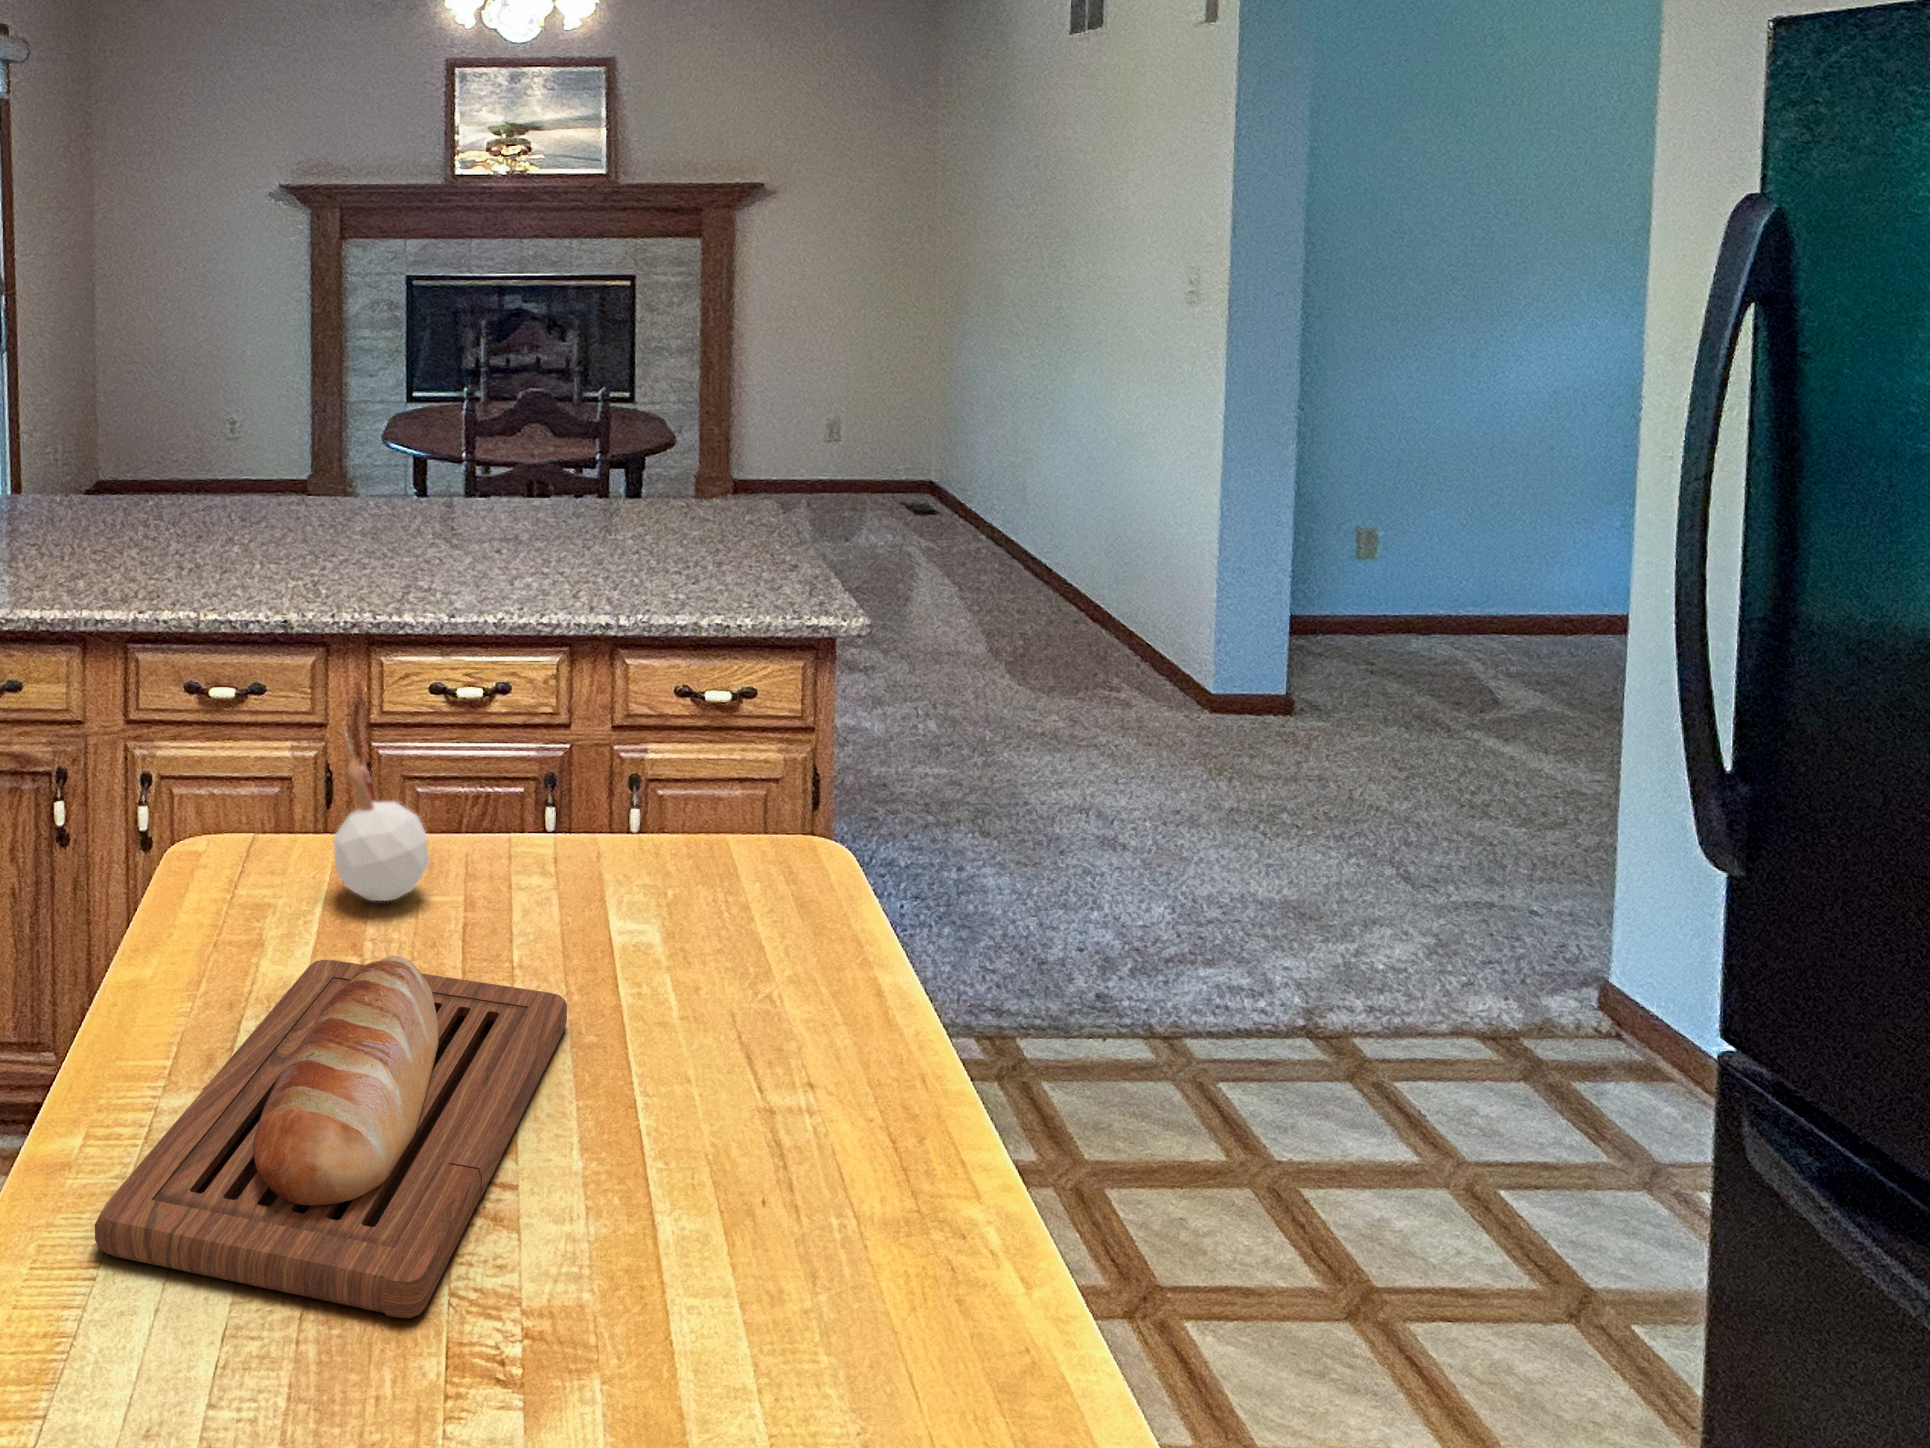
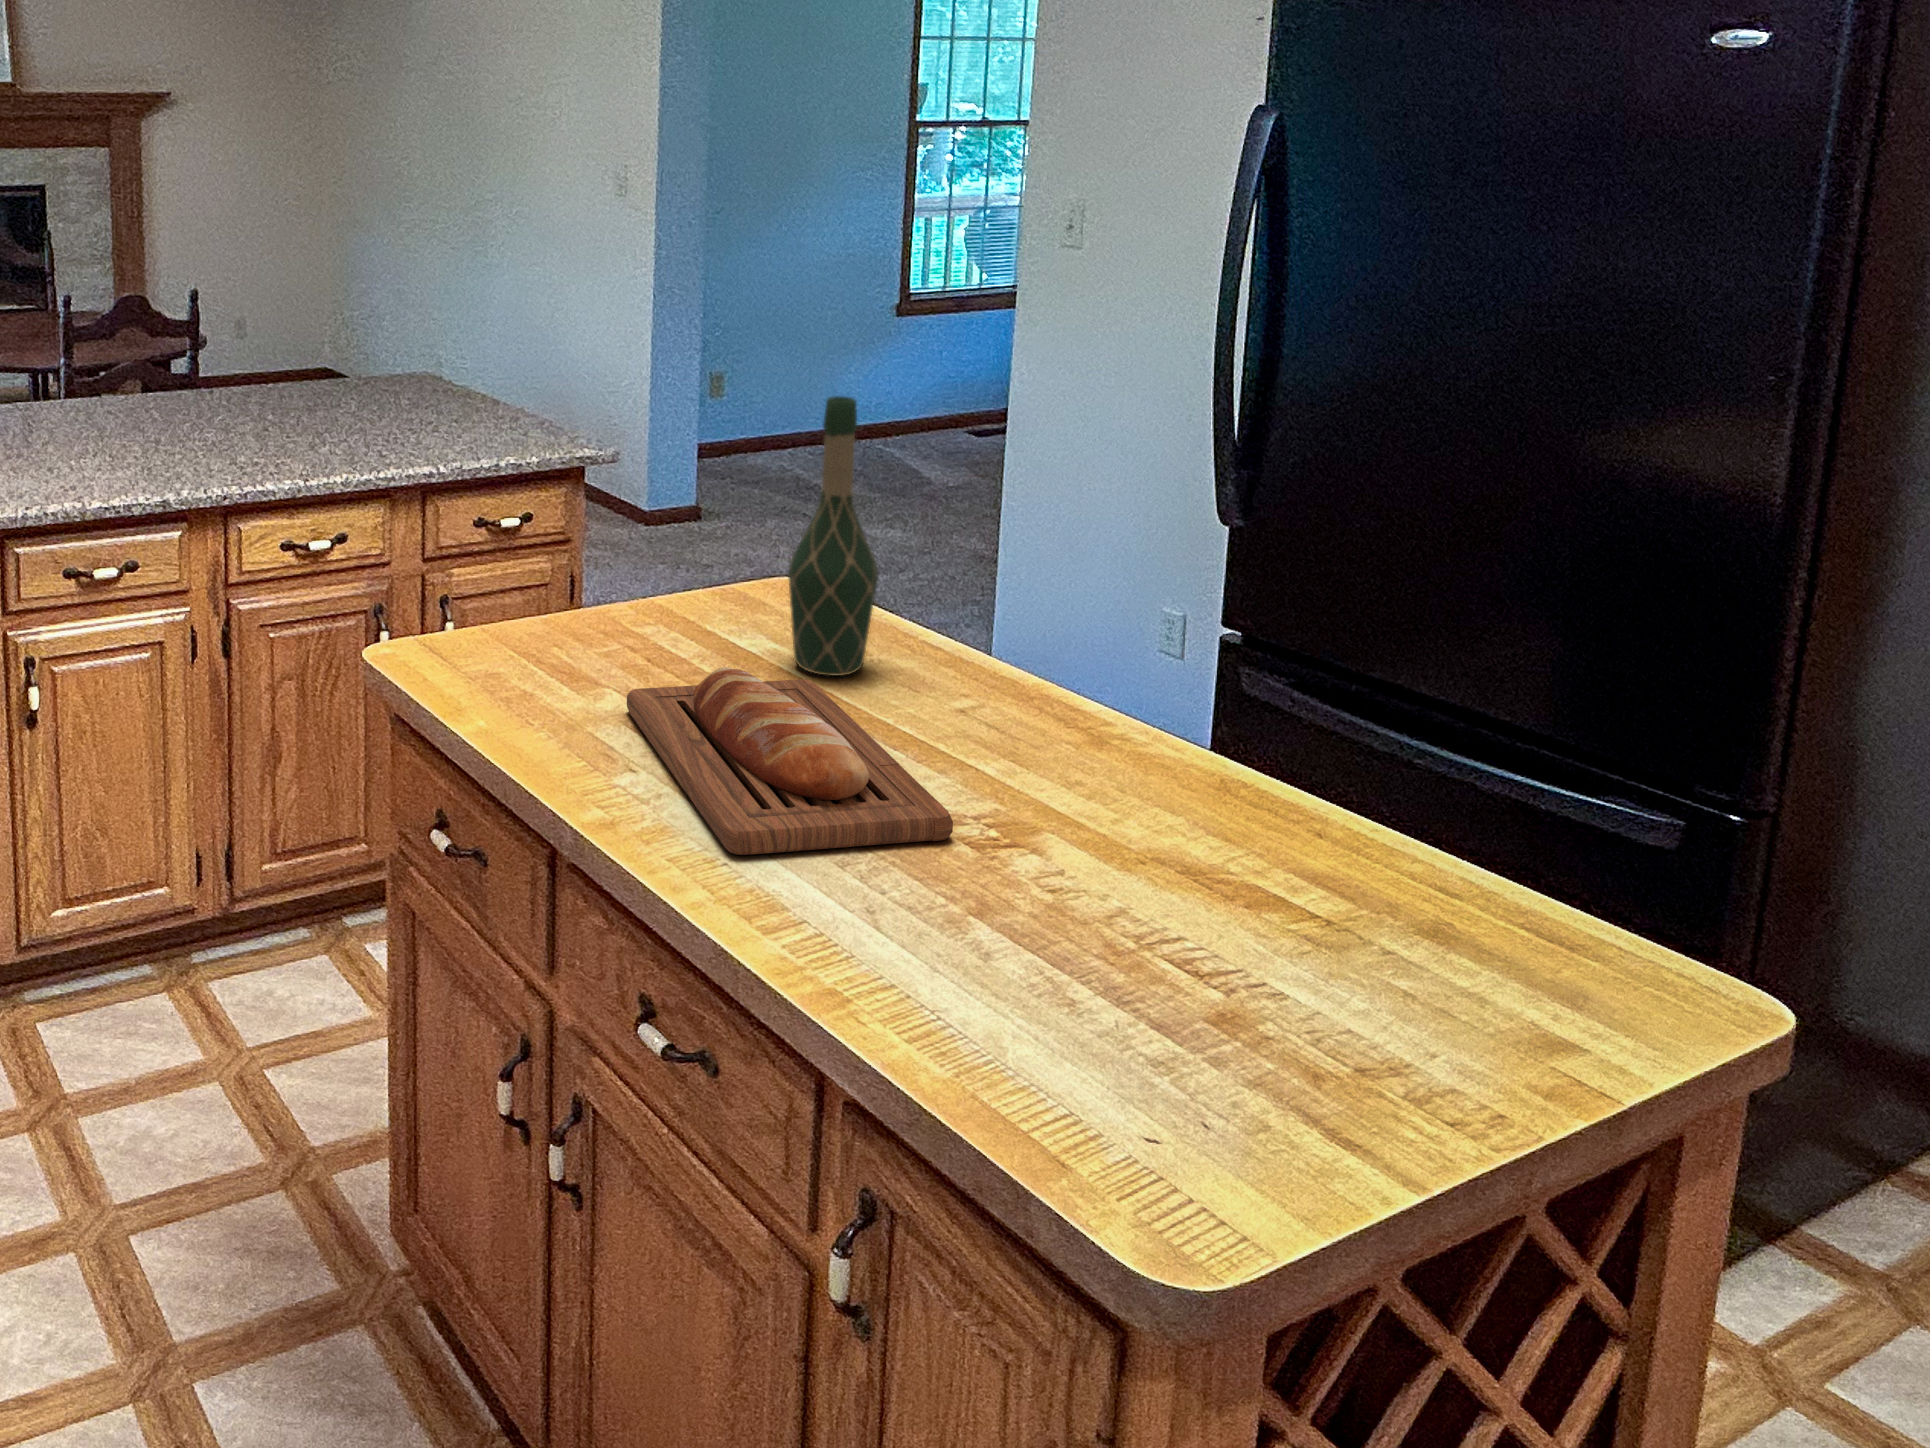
wine bottle: none [604,592,730,999] -> present [788,396,878,676]
candle: present [334,731,429,901] -> none [545,534,621,660]

